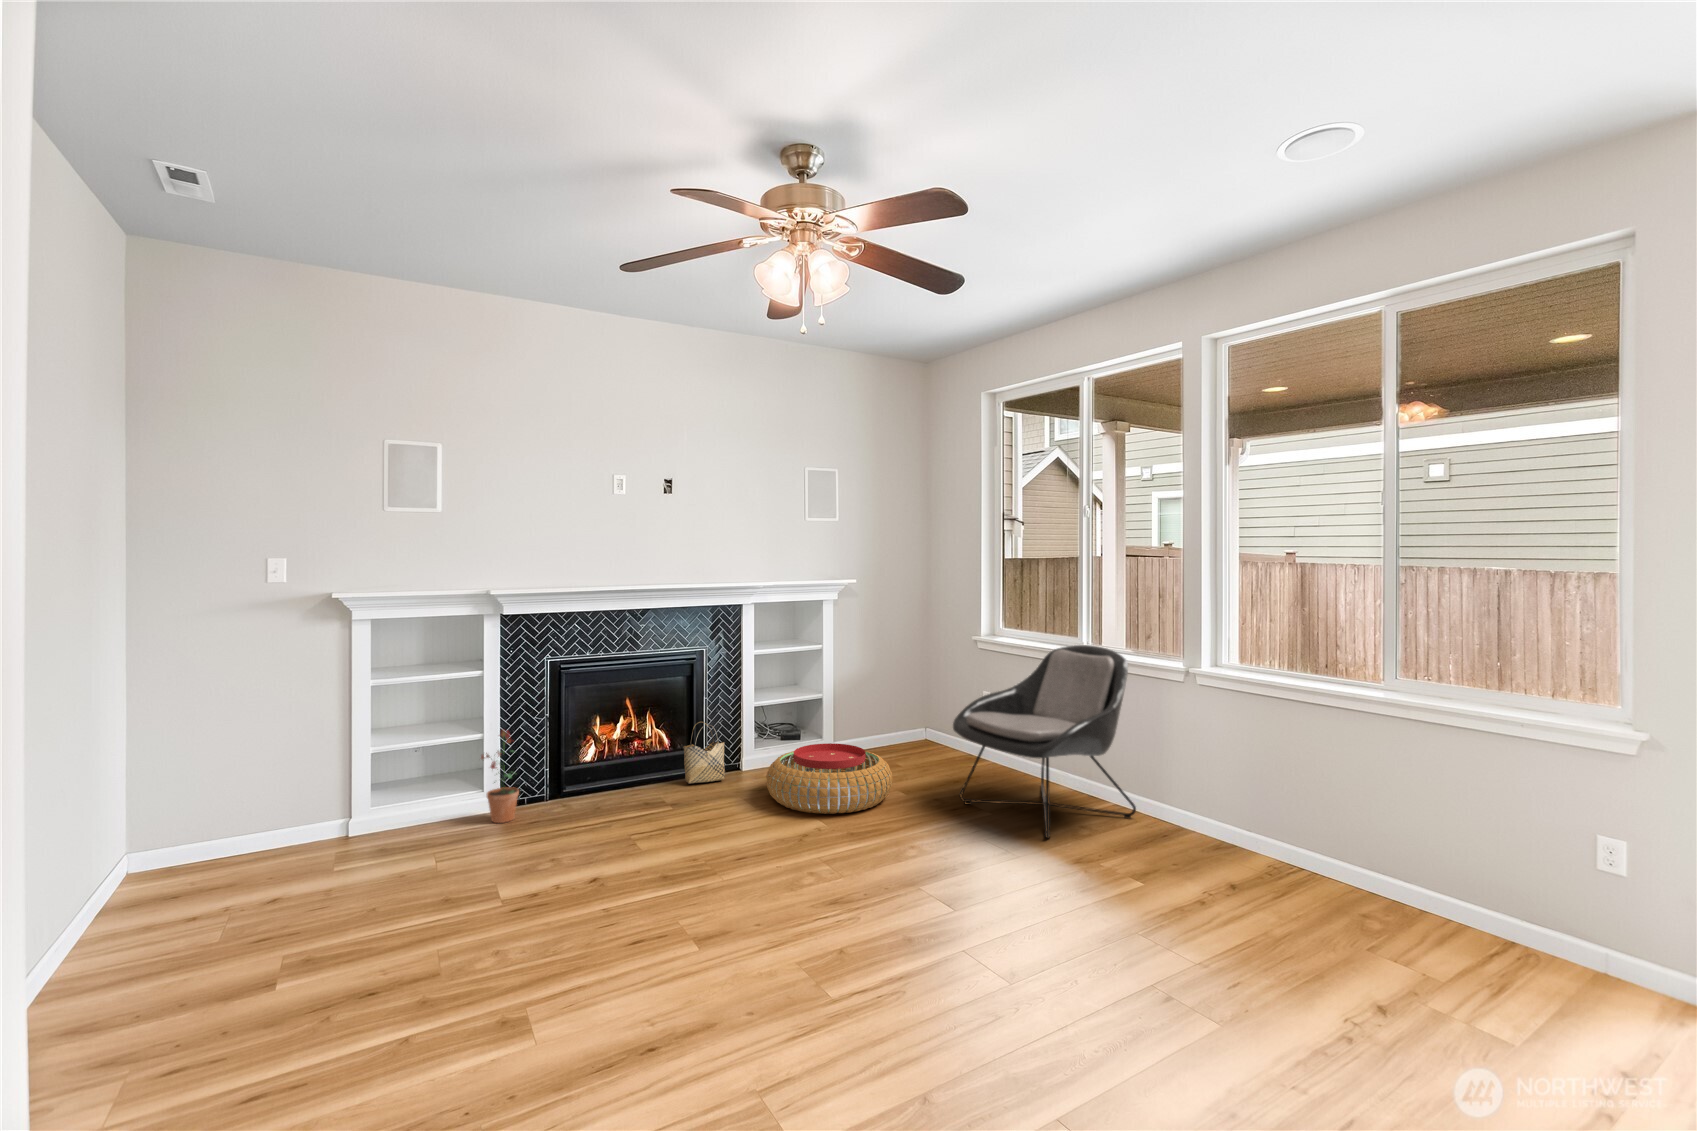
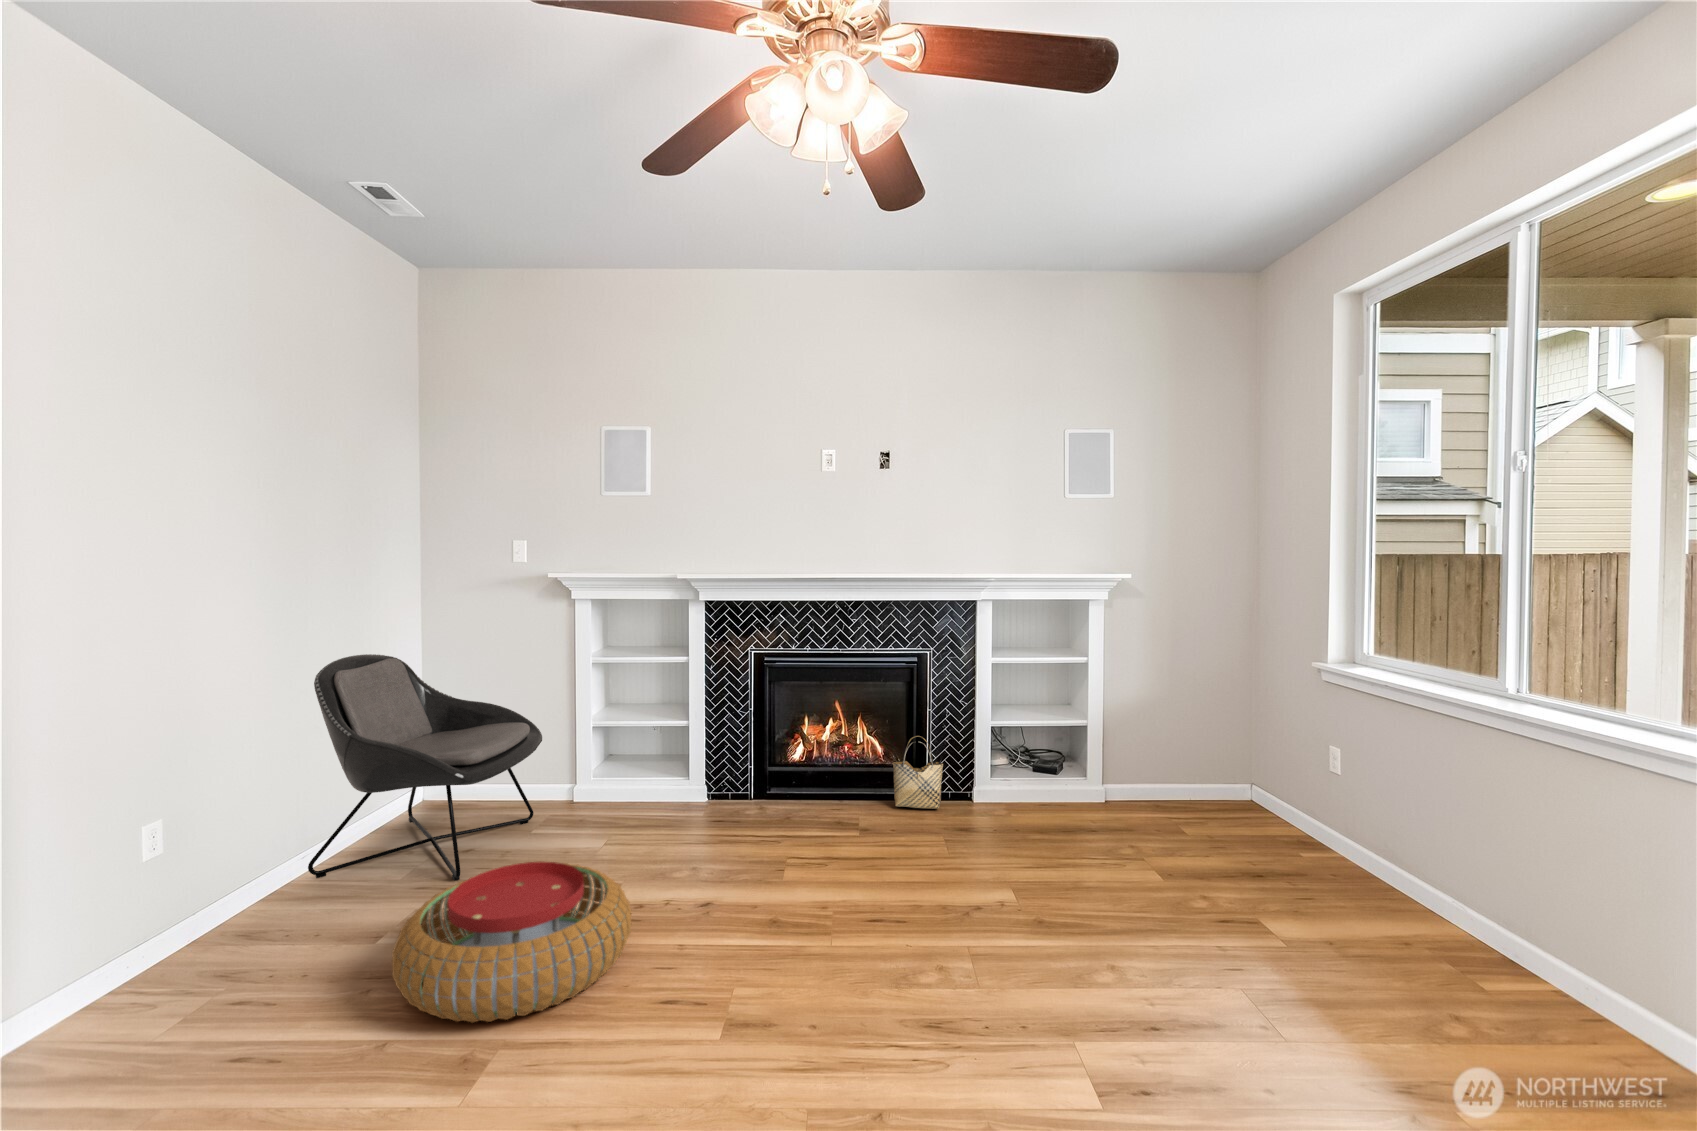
lounge chair: present [953,645,1136,838] -> present [308,654,542,881]
potted plant: present [481,730,519,823] -> none [674,719,708,816]
pouf: present [766,743,893,814] -> present [392,862,632,1022]

